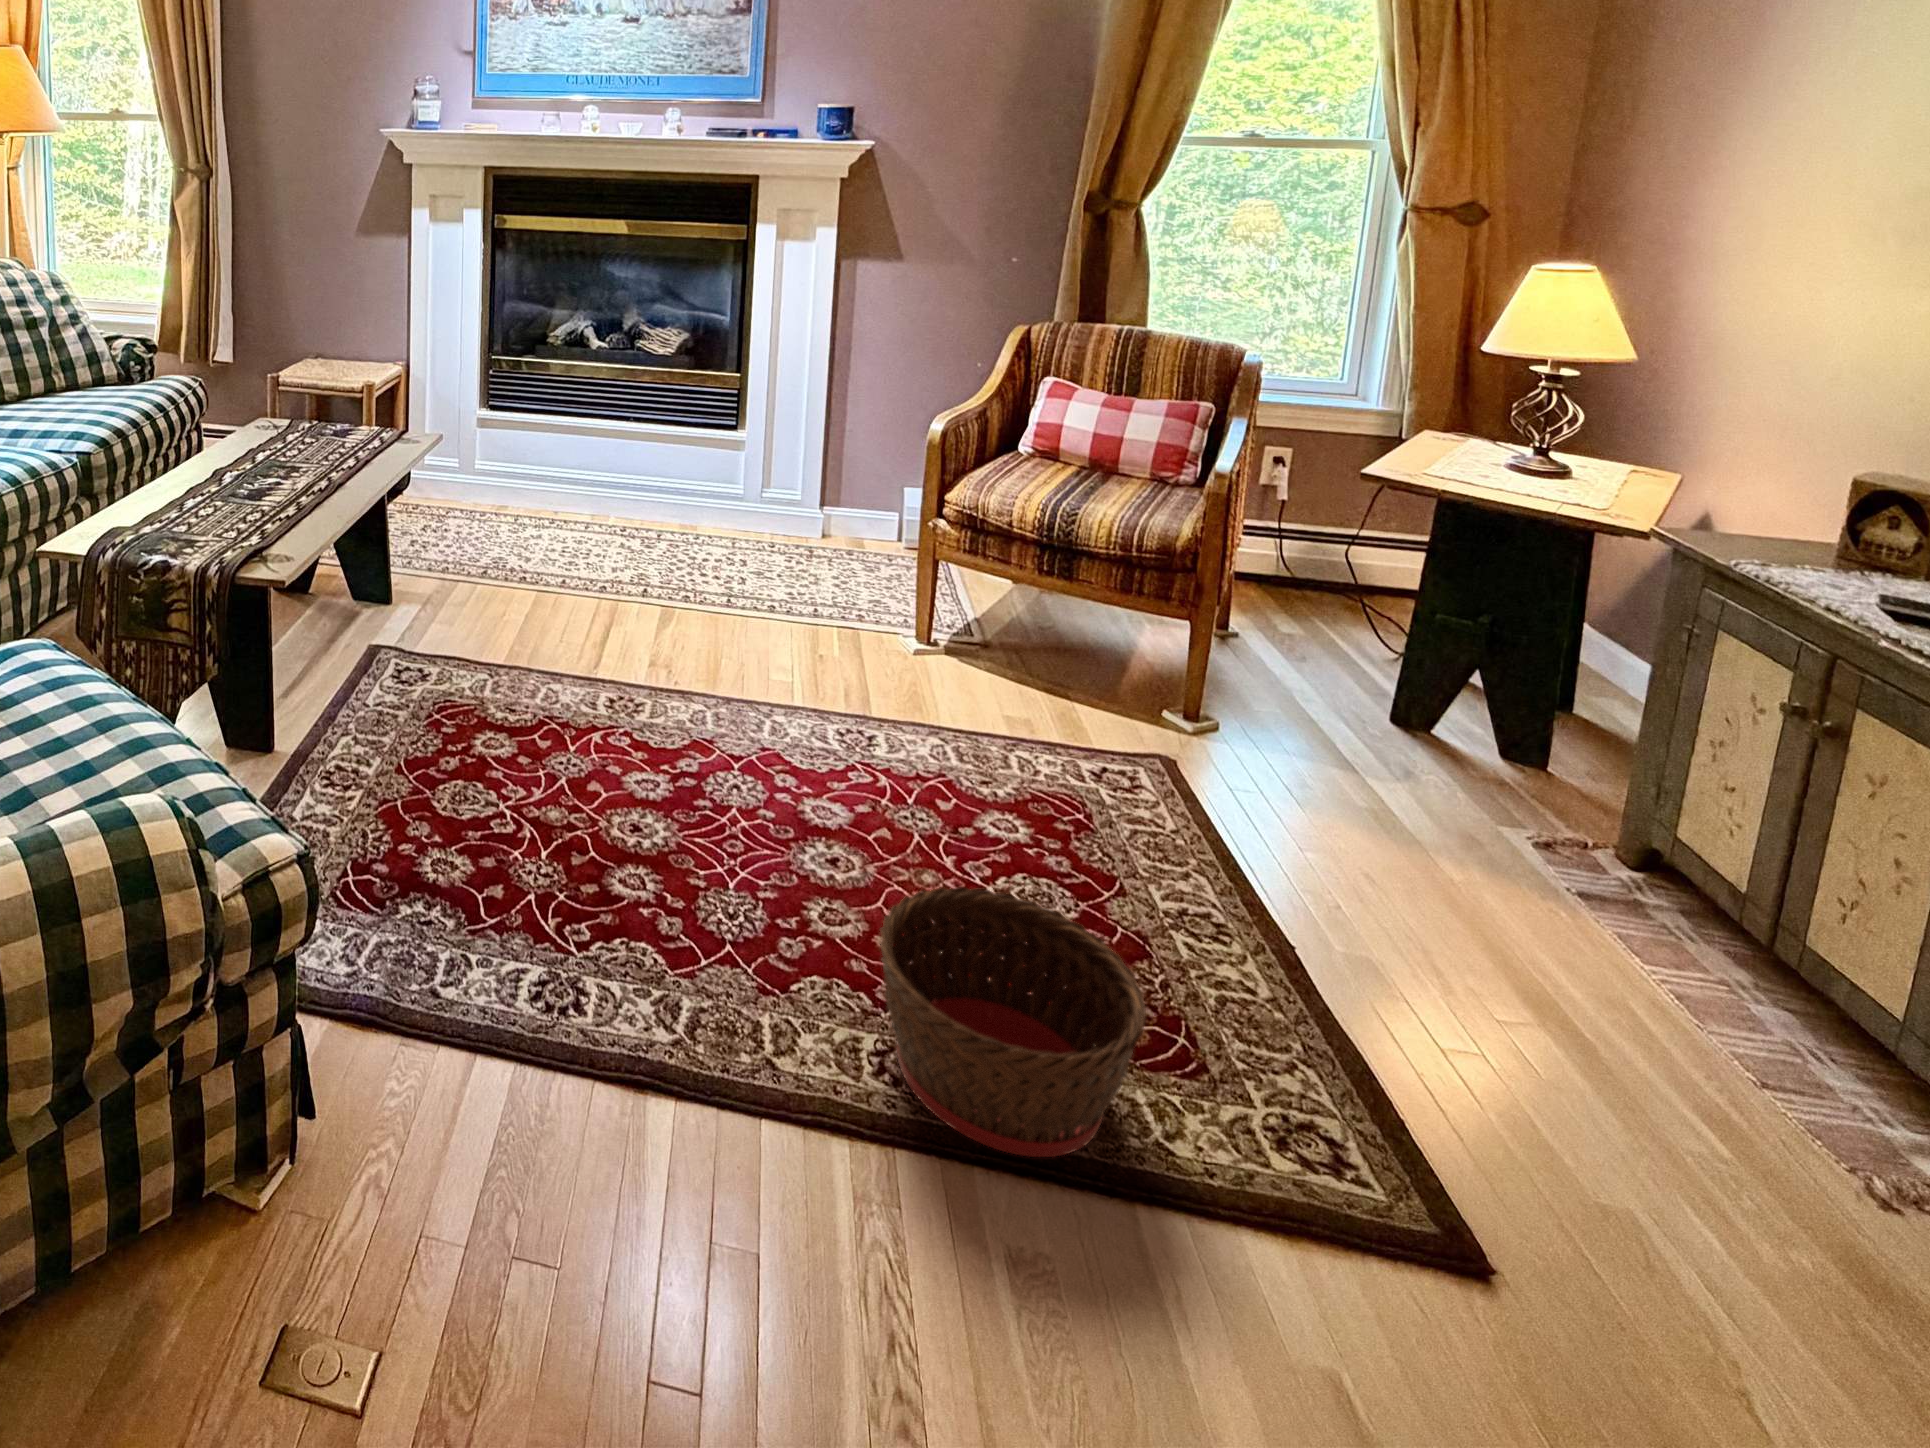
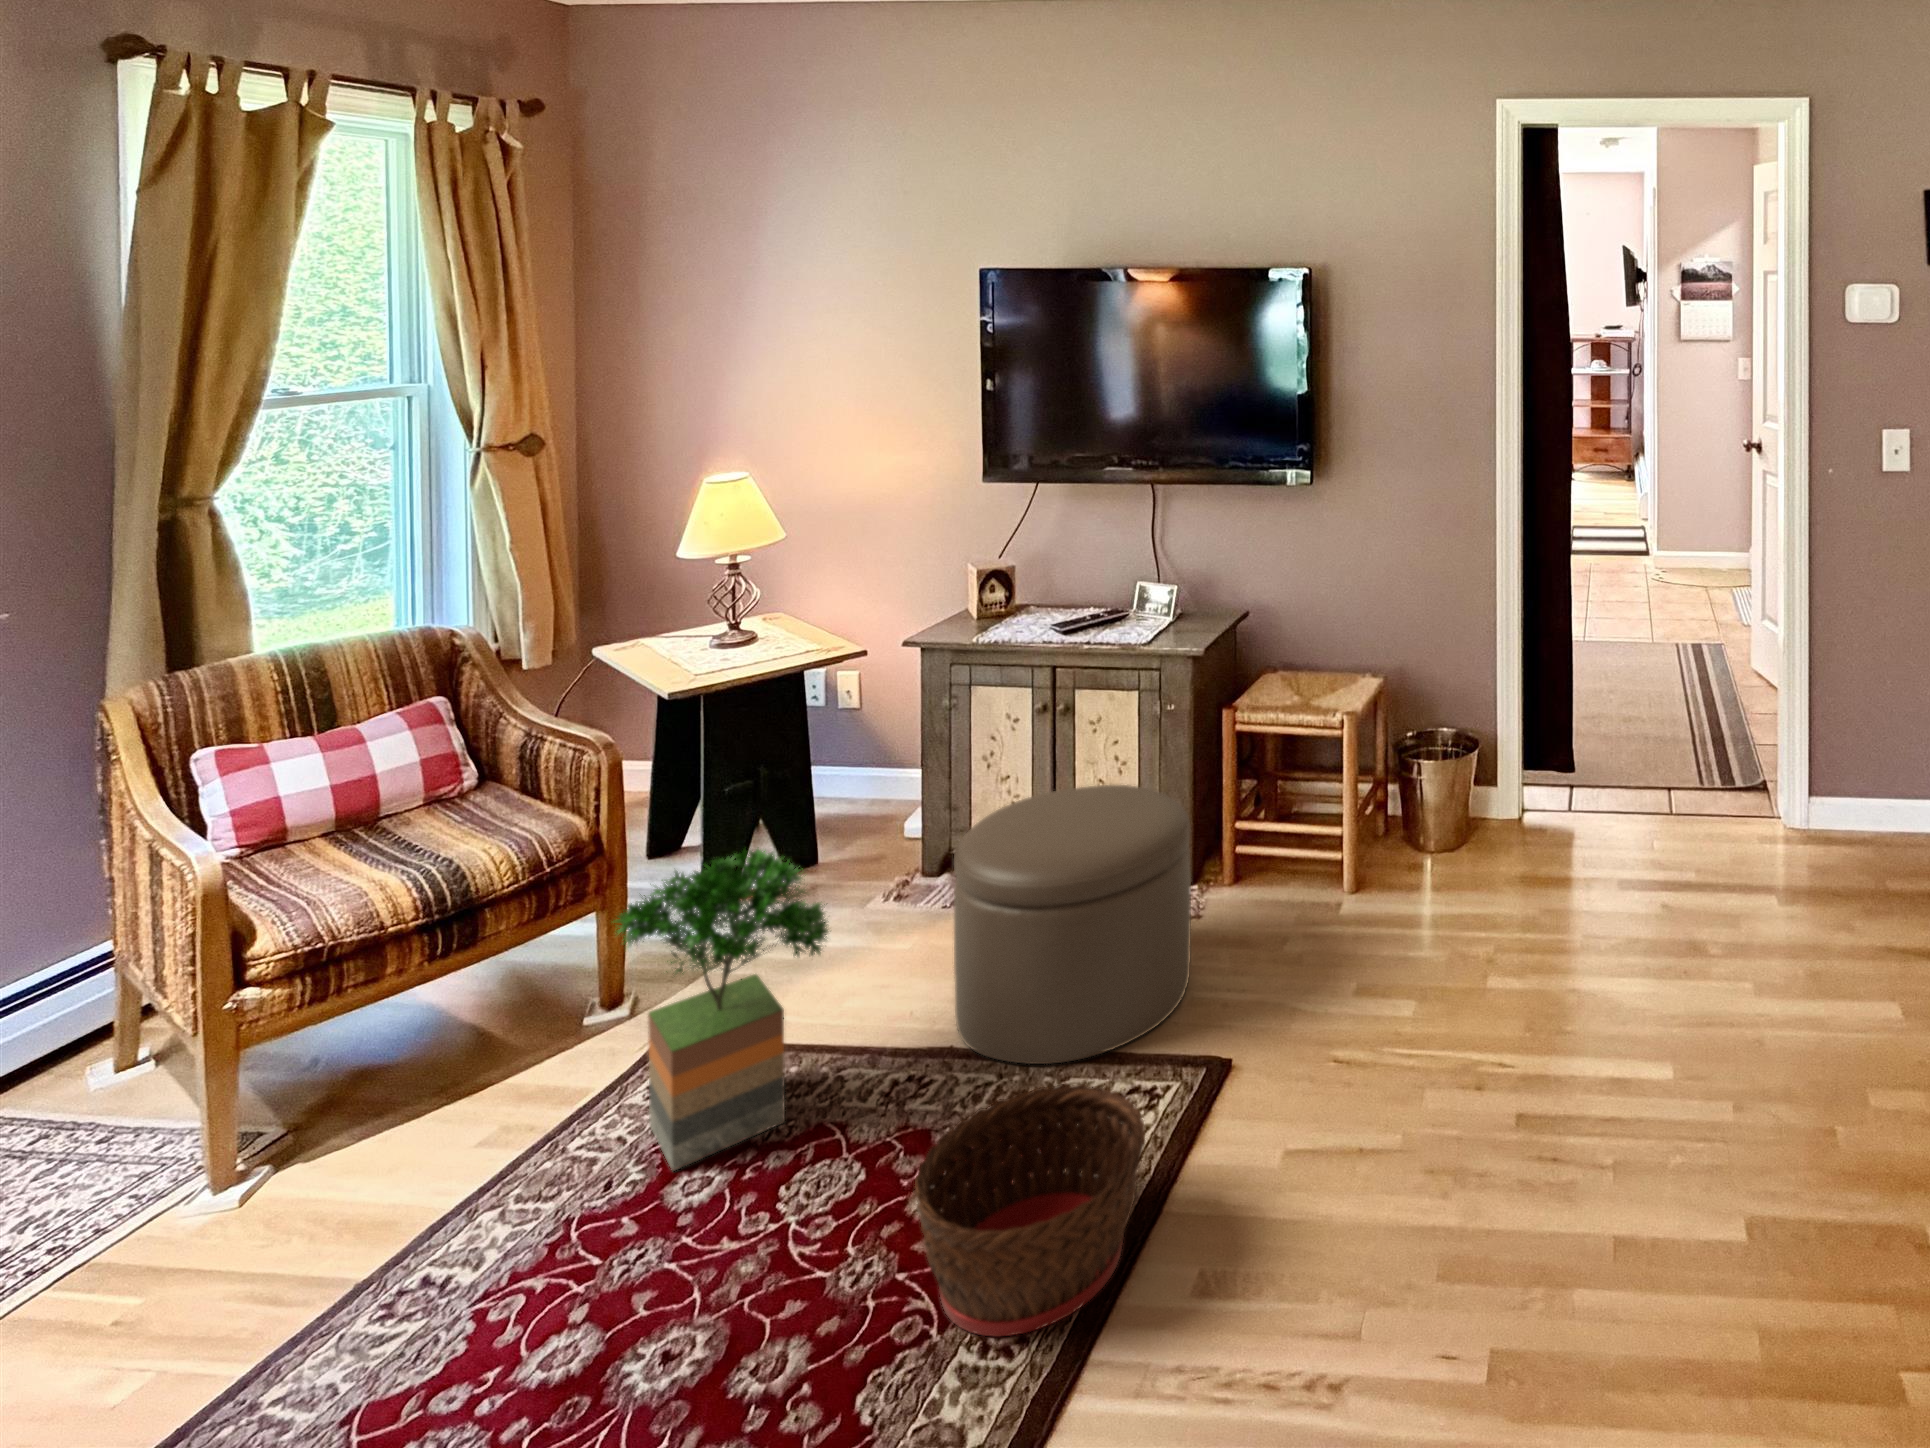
potted tree: none [1019,569,1217,854] -> present [614,849,828,1170]
ottoman: none [1299,734,1776,1186] -> present [954,785,1191,1064]

